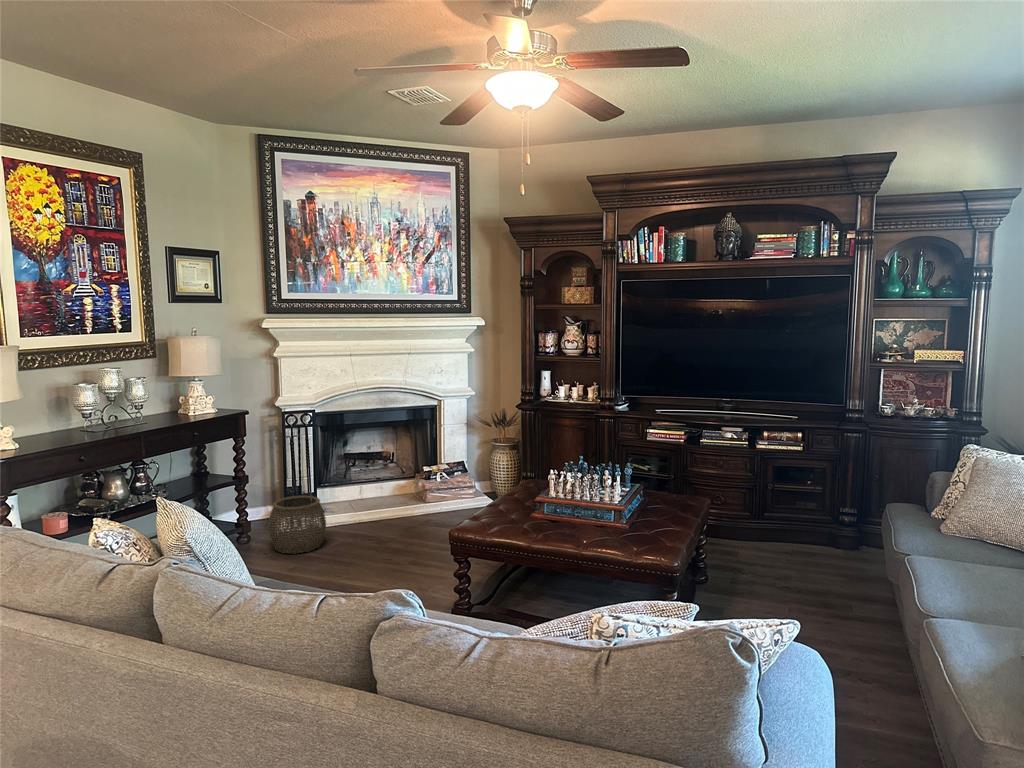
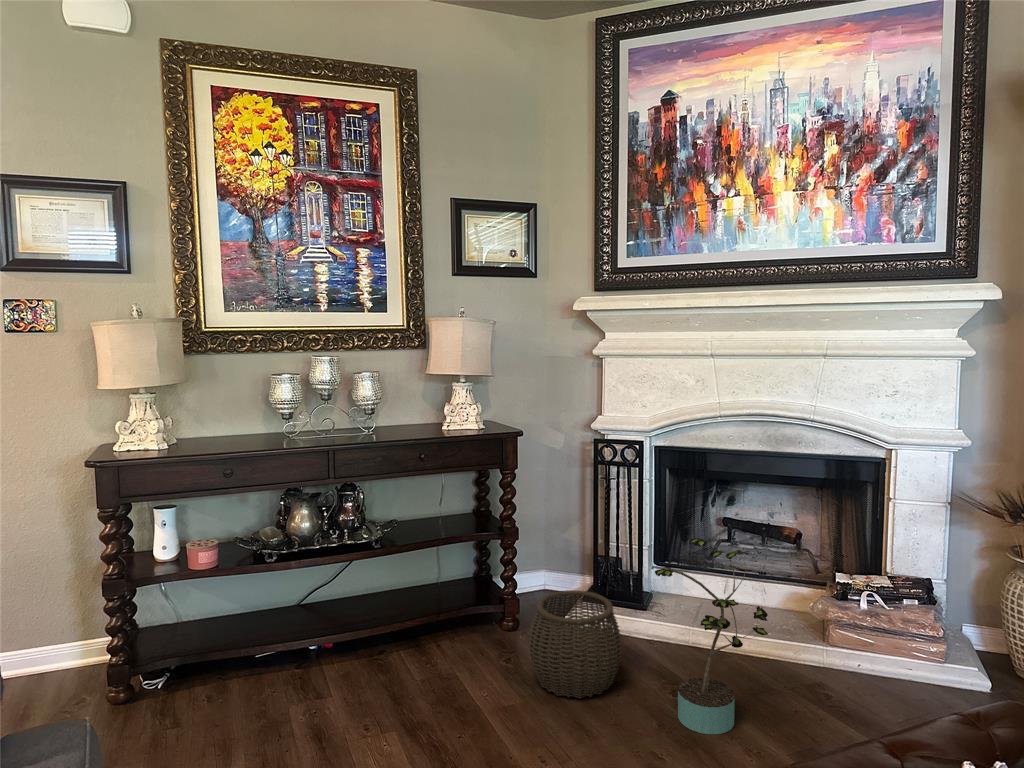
potted plant: none [351,449,410,547] -> present [655,538,768,734]

